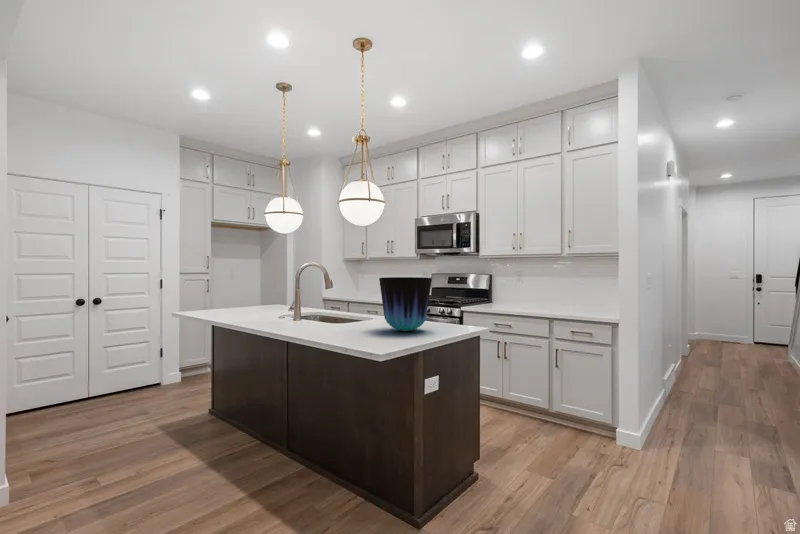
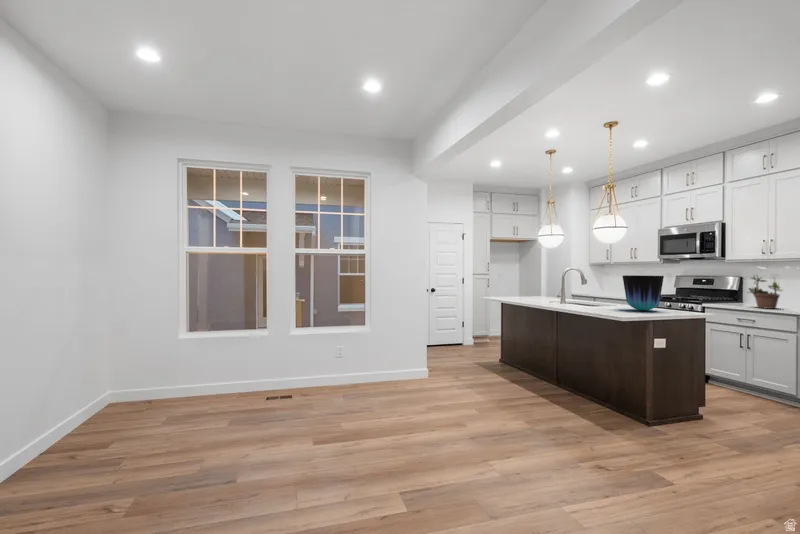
potted plant: none [503,270,535,312] -> present [748,276,782,309]

